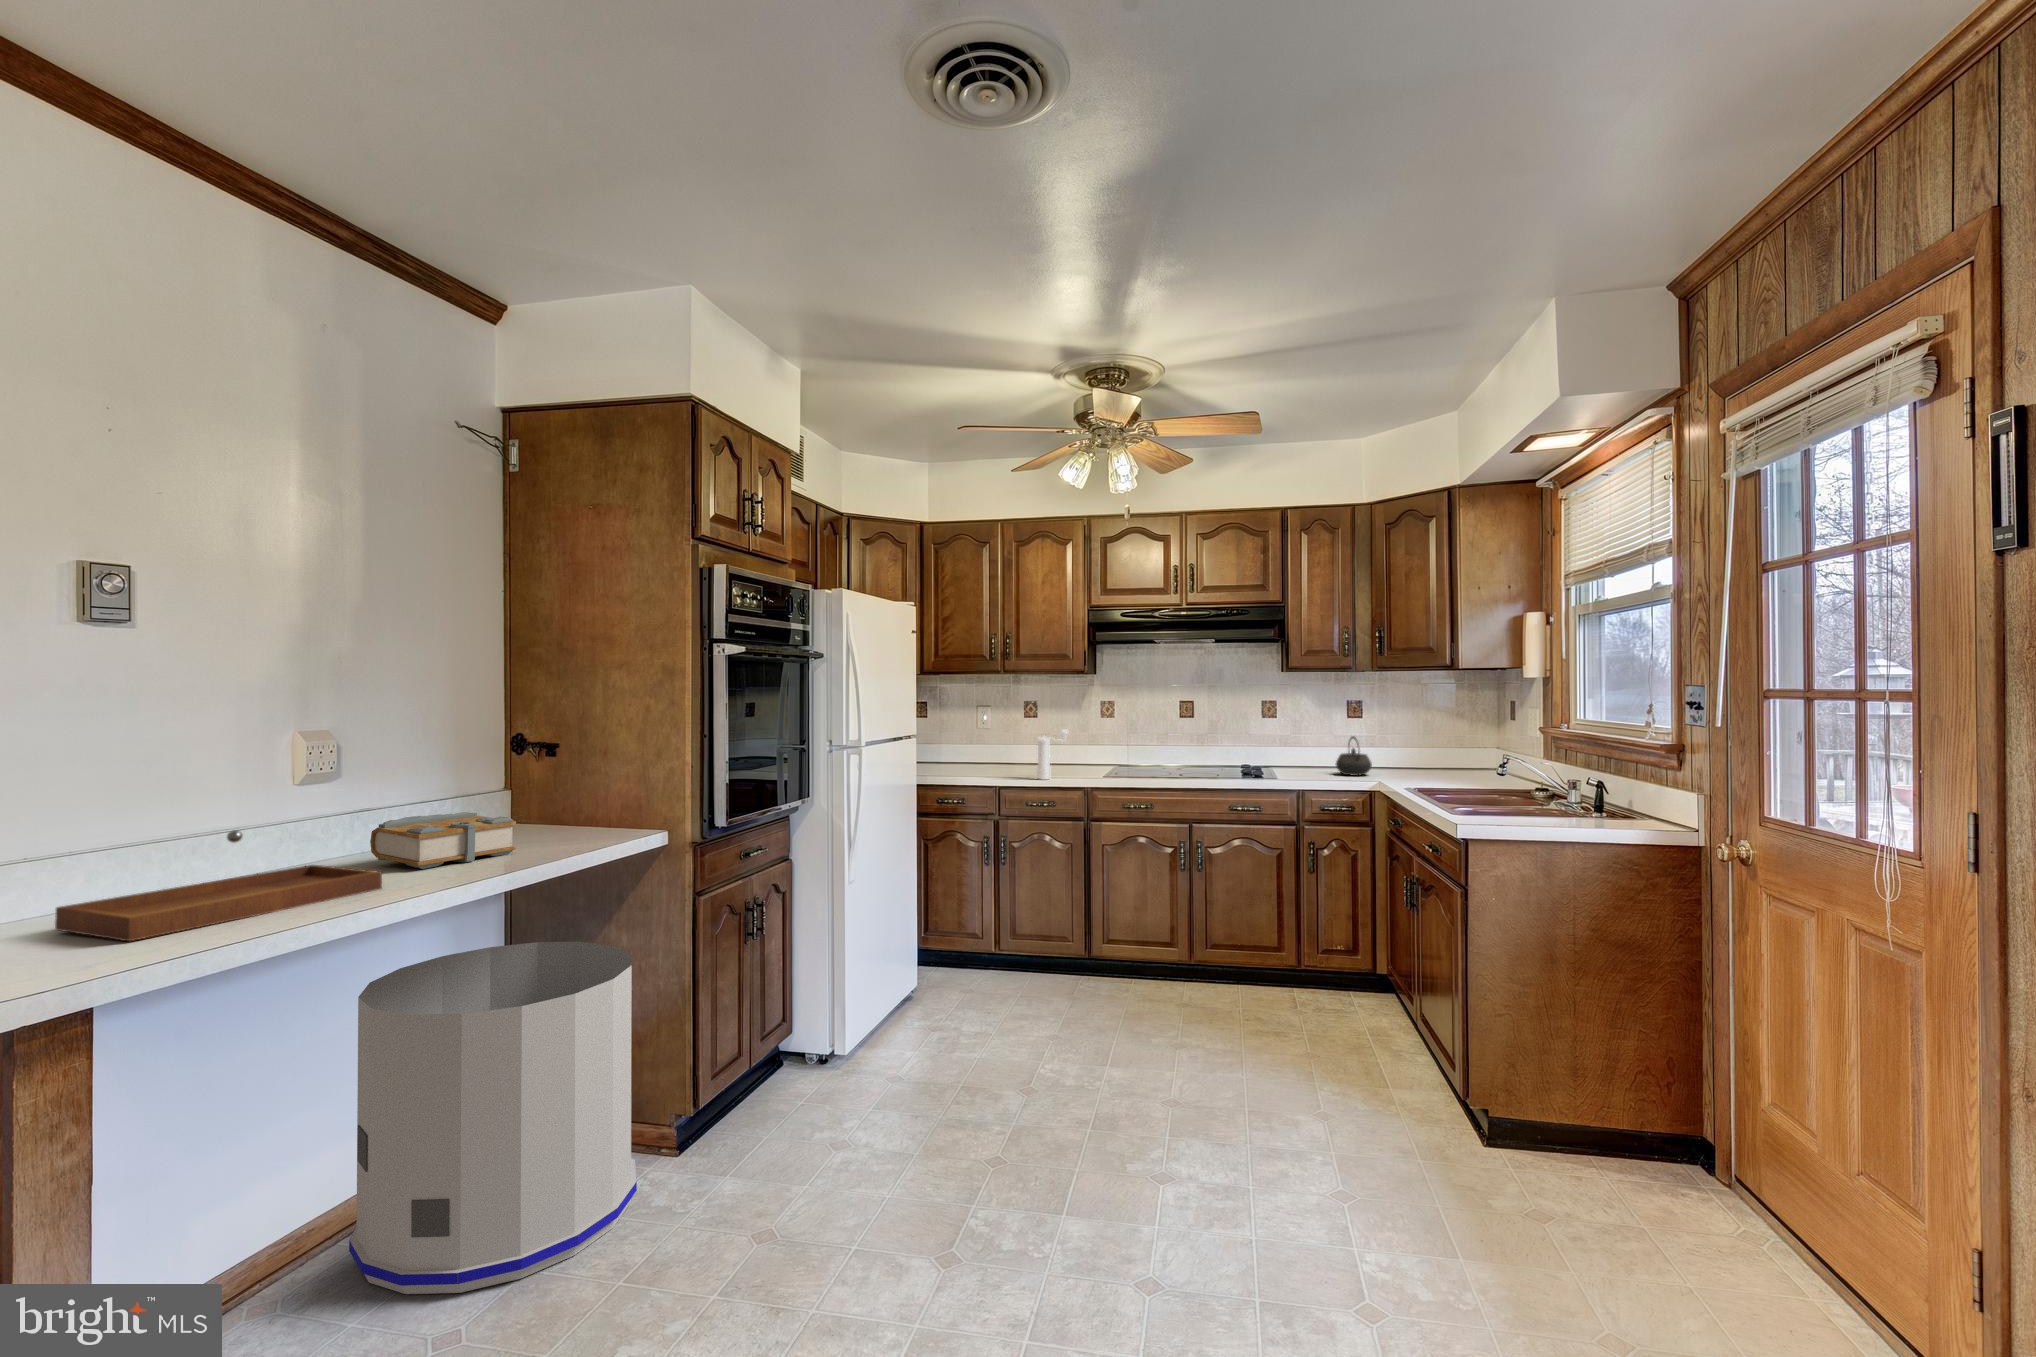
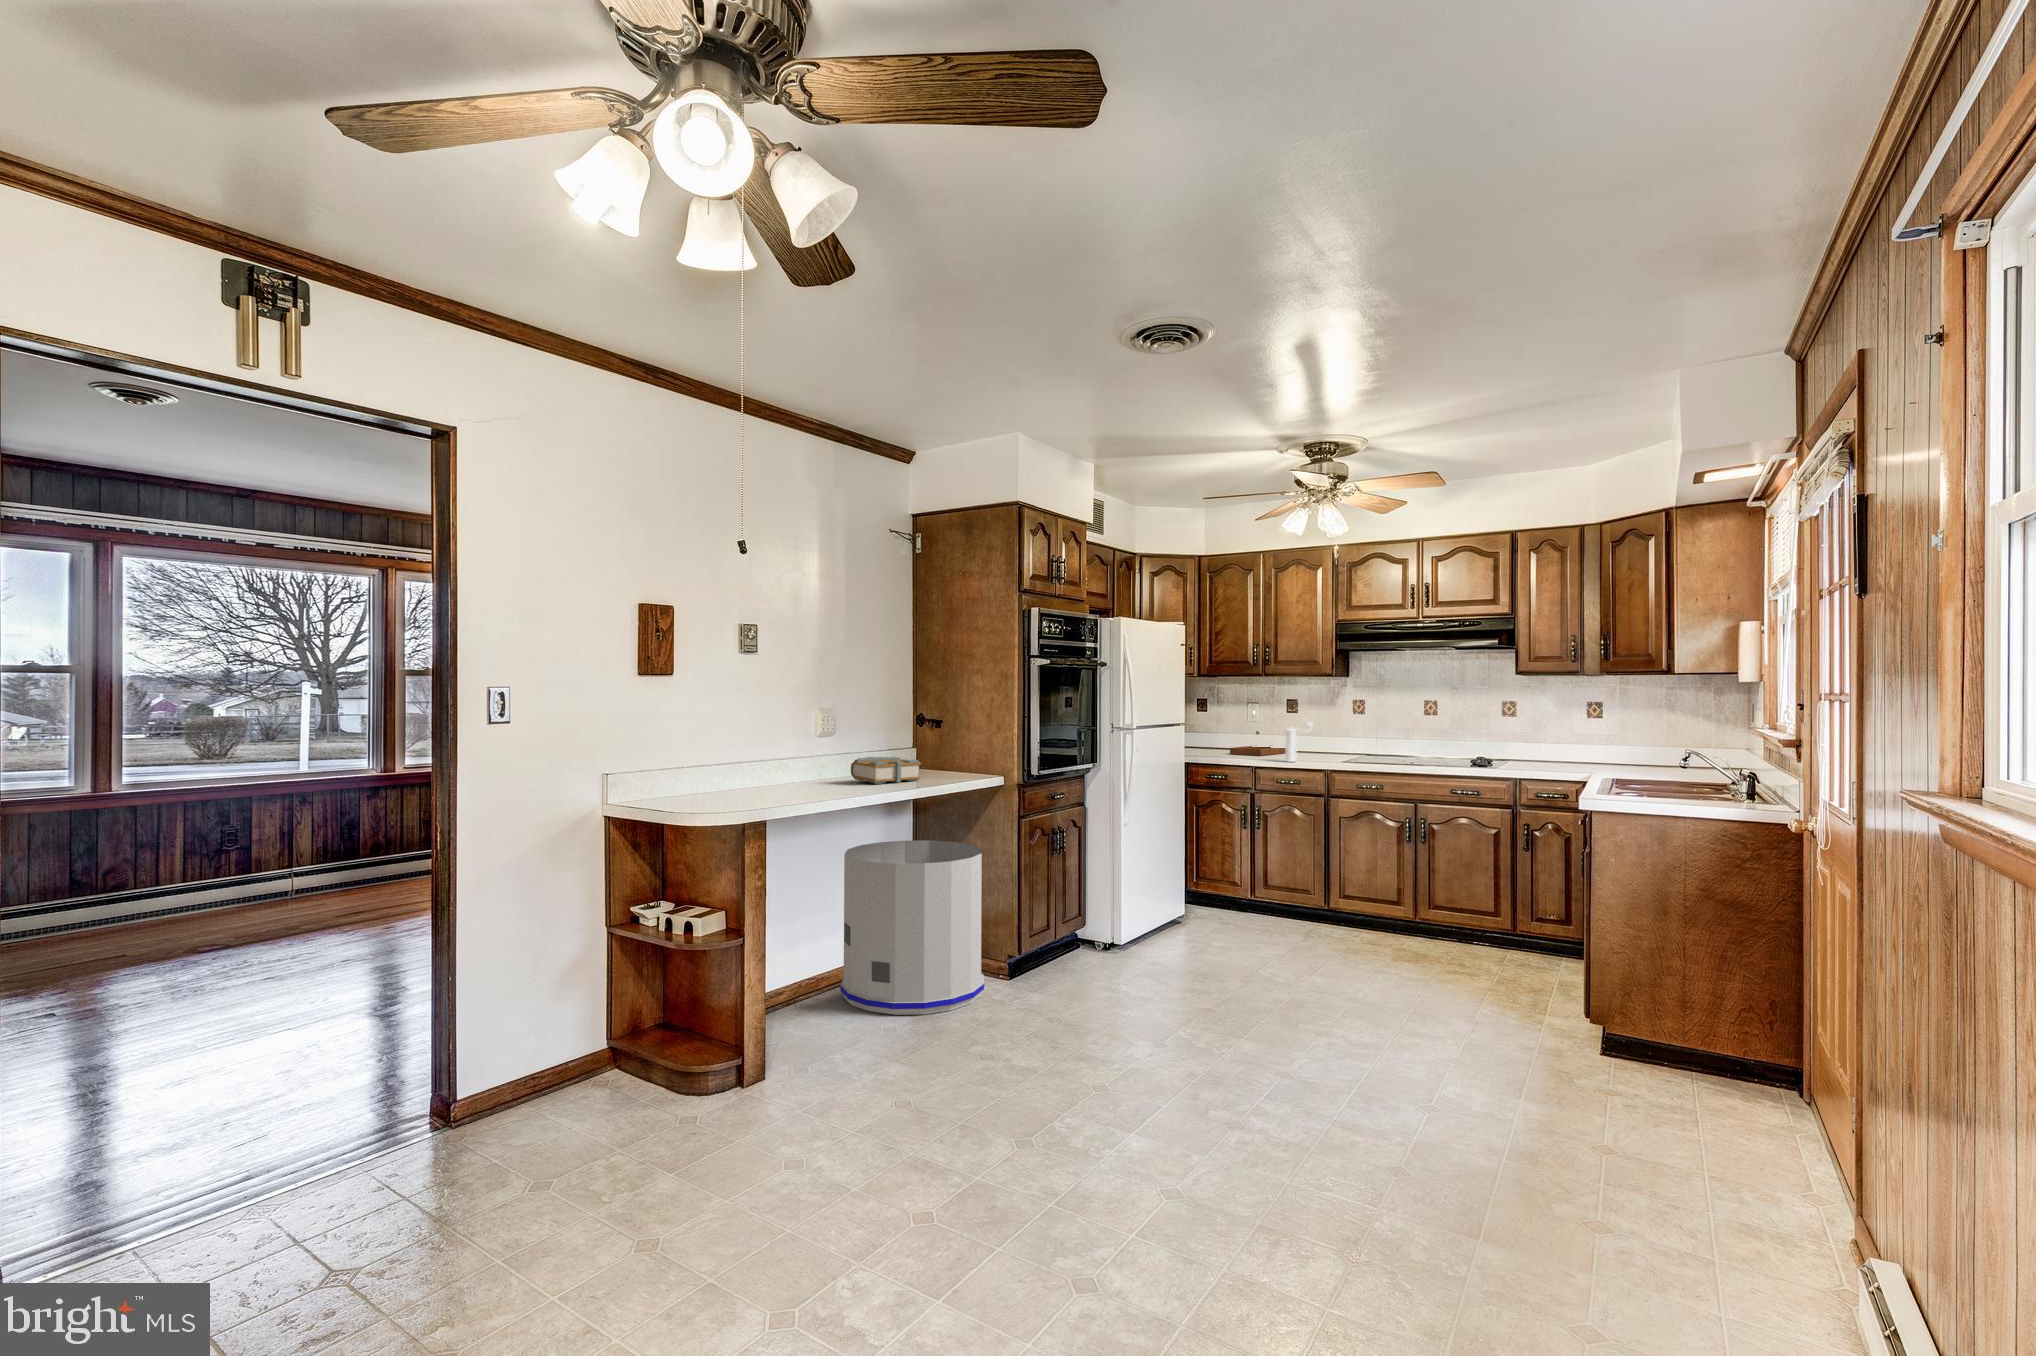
kettle: present [1336,736,1372,776] -> none [1566,734,1601,769]
tray: present [55,830,382,941] -> present [1230,731,1286,756]

